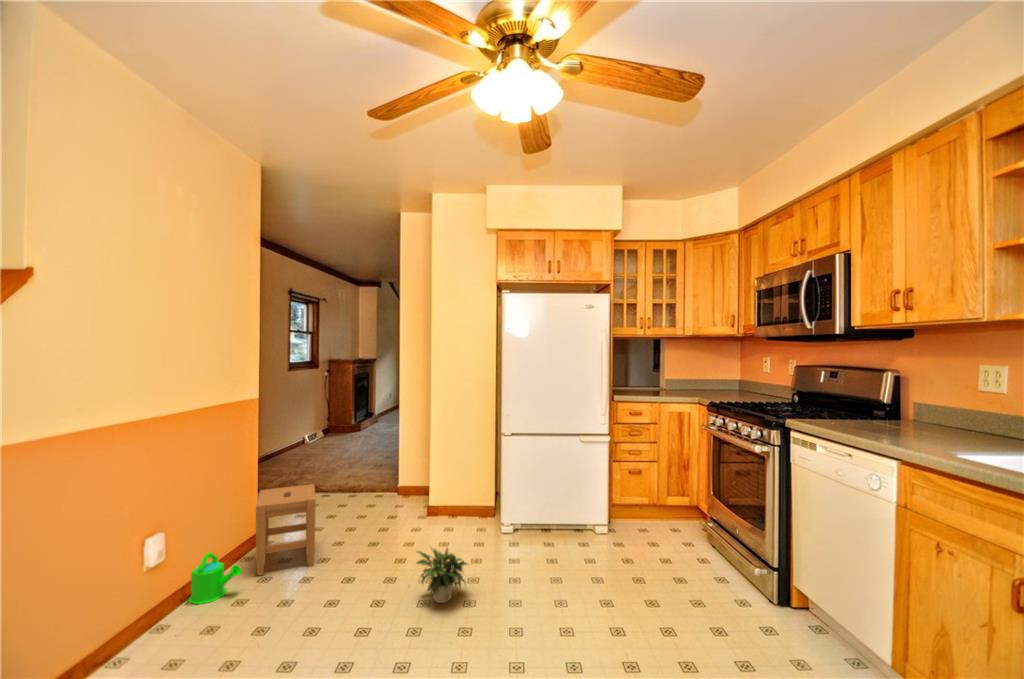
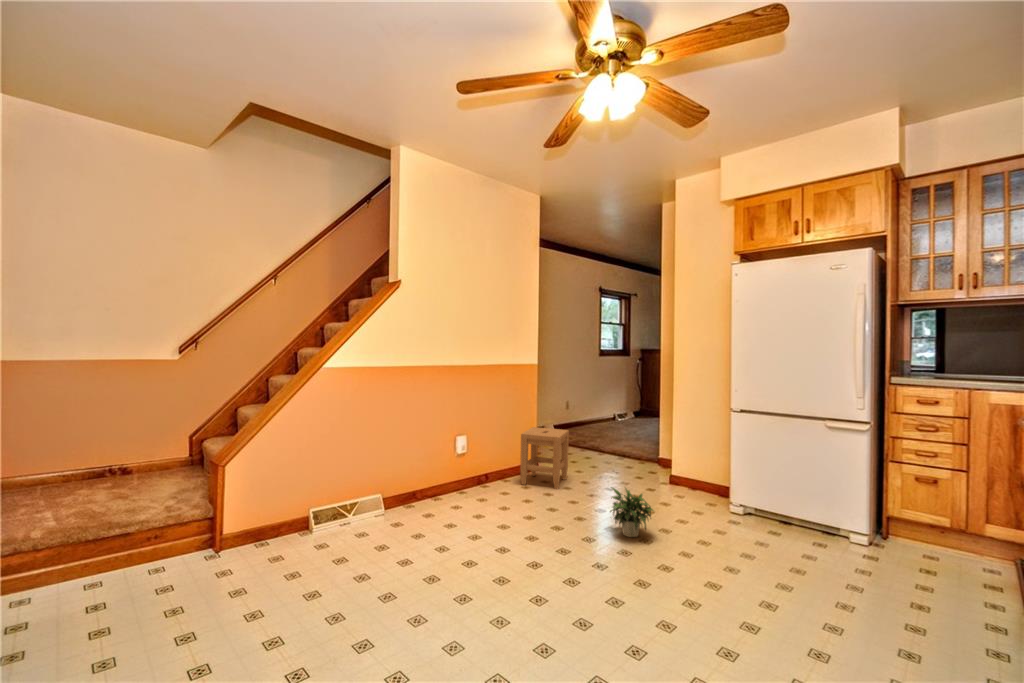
watering can: present [188,552,241,604] -> none [478,457,507,489]

